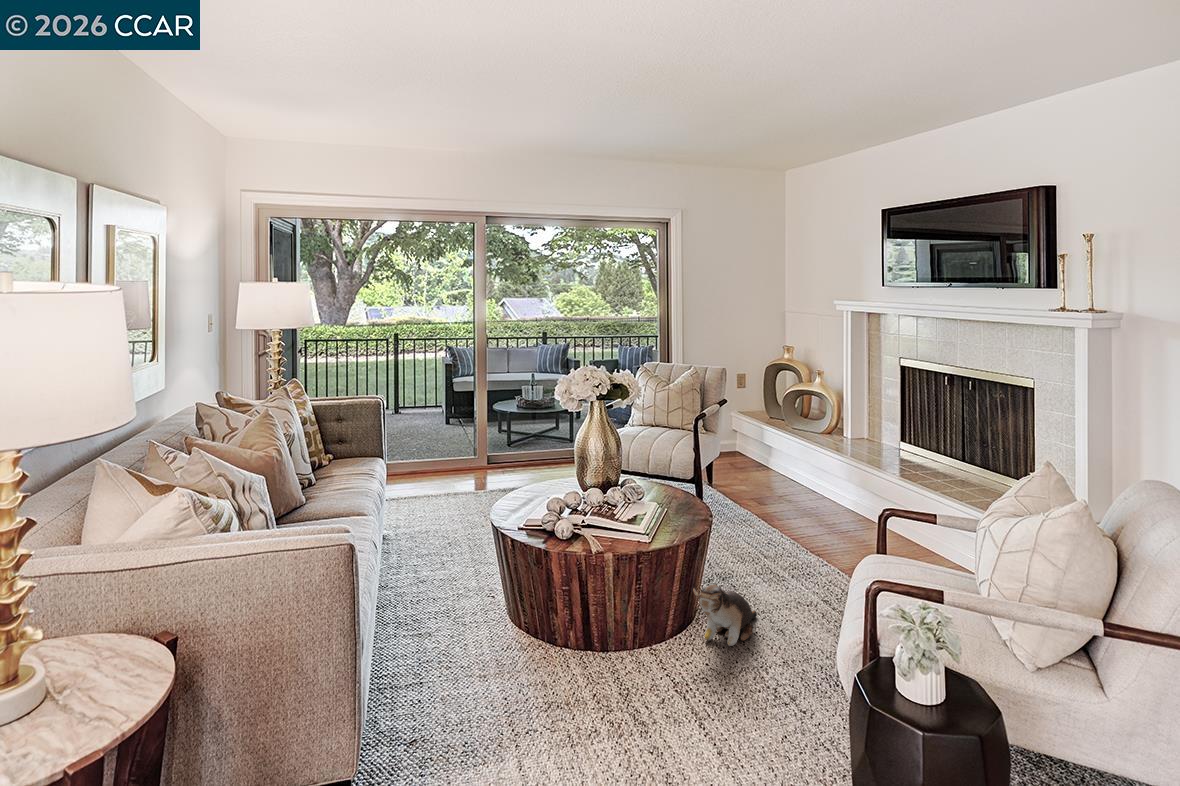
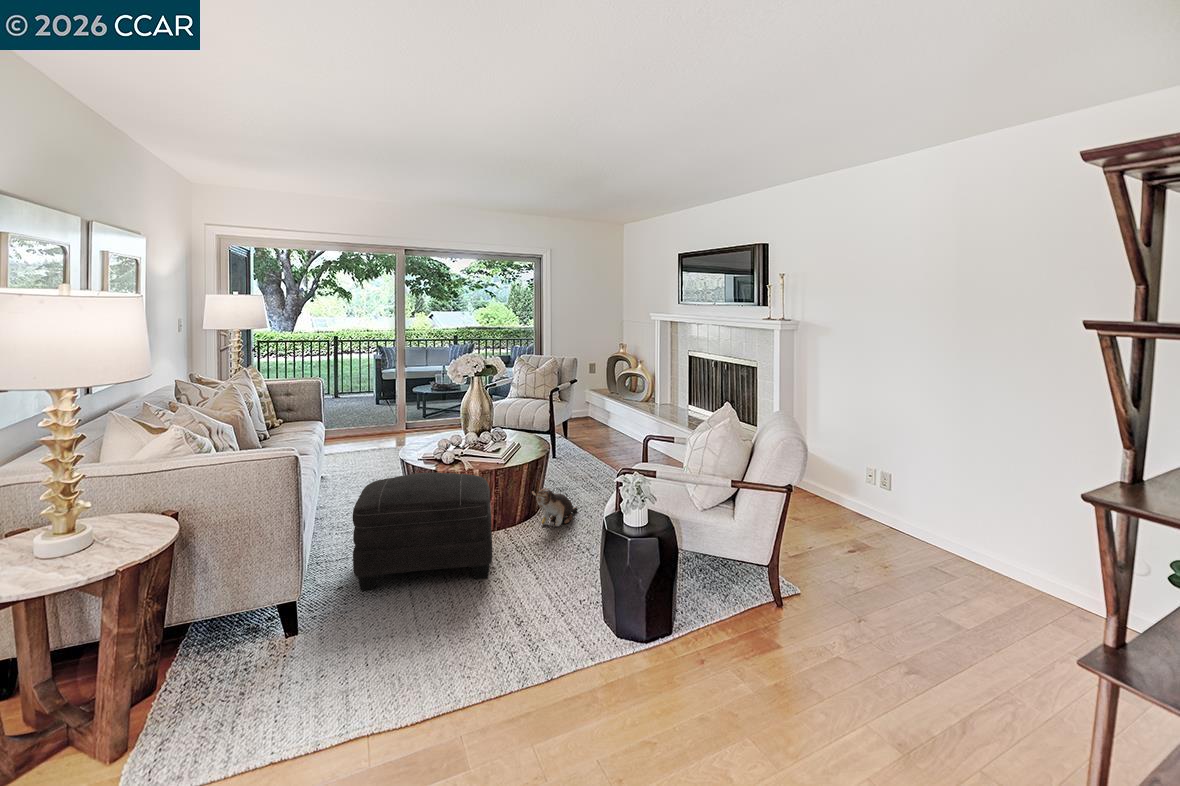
ottoman: none [431,561,645,750] -> present [353,472,492,591]

